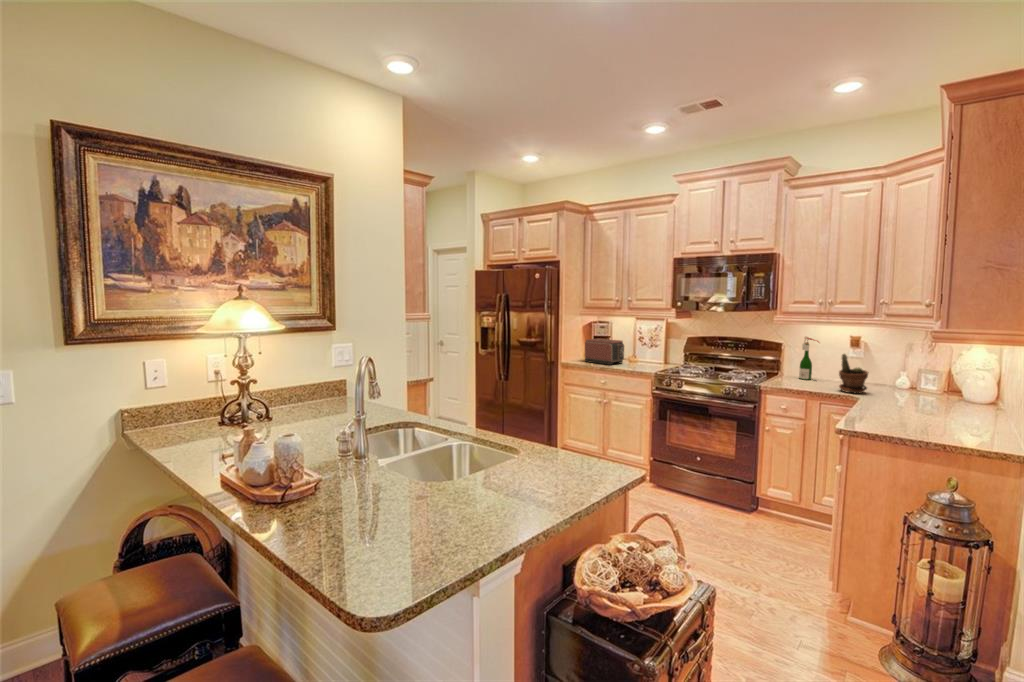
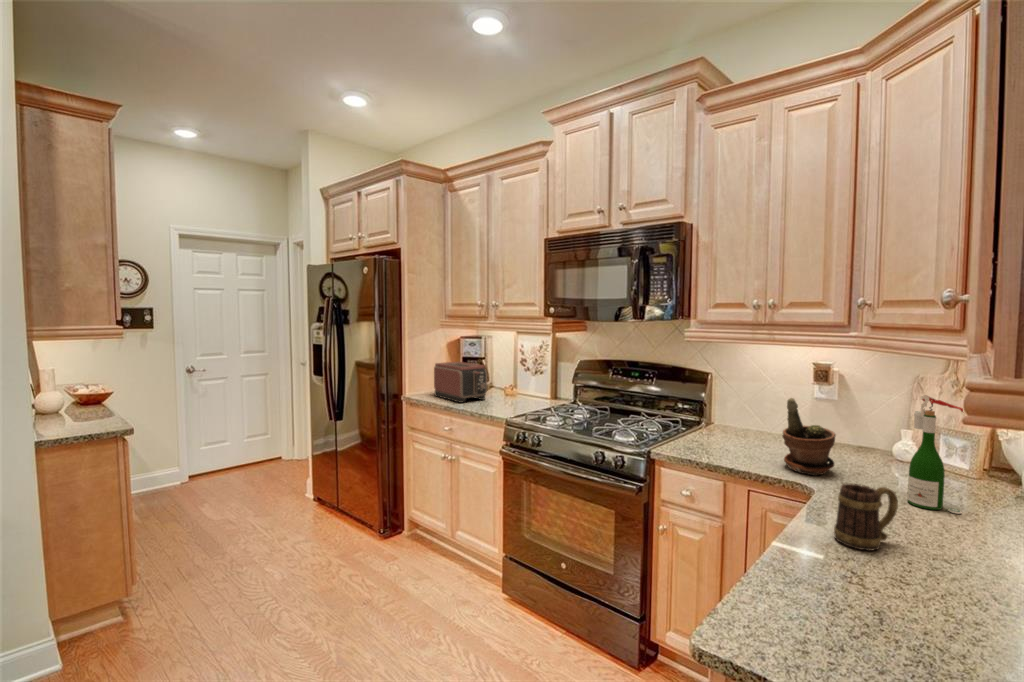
wine bottle: present [799,337,819,380] -> present [907,395,963,514]
mug: none [876,387,906,414] -> present [834,484,898,550]

